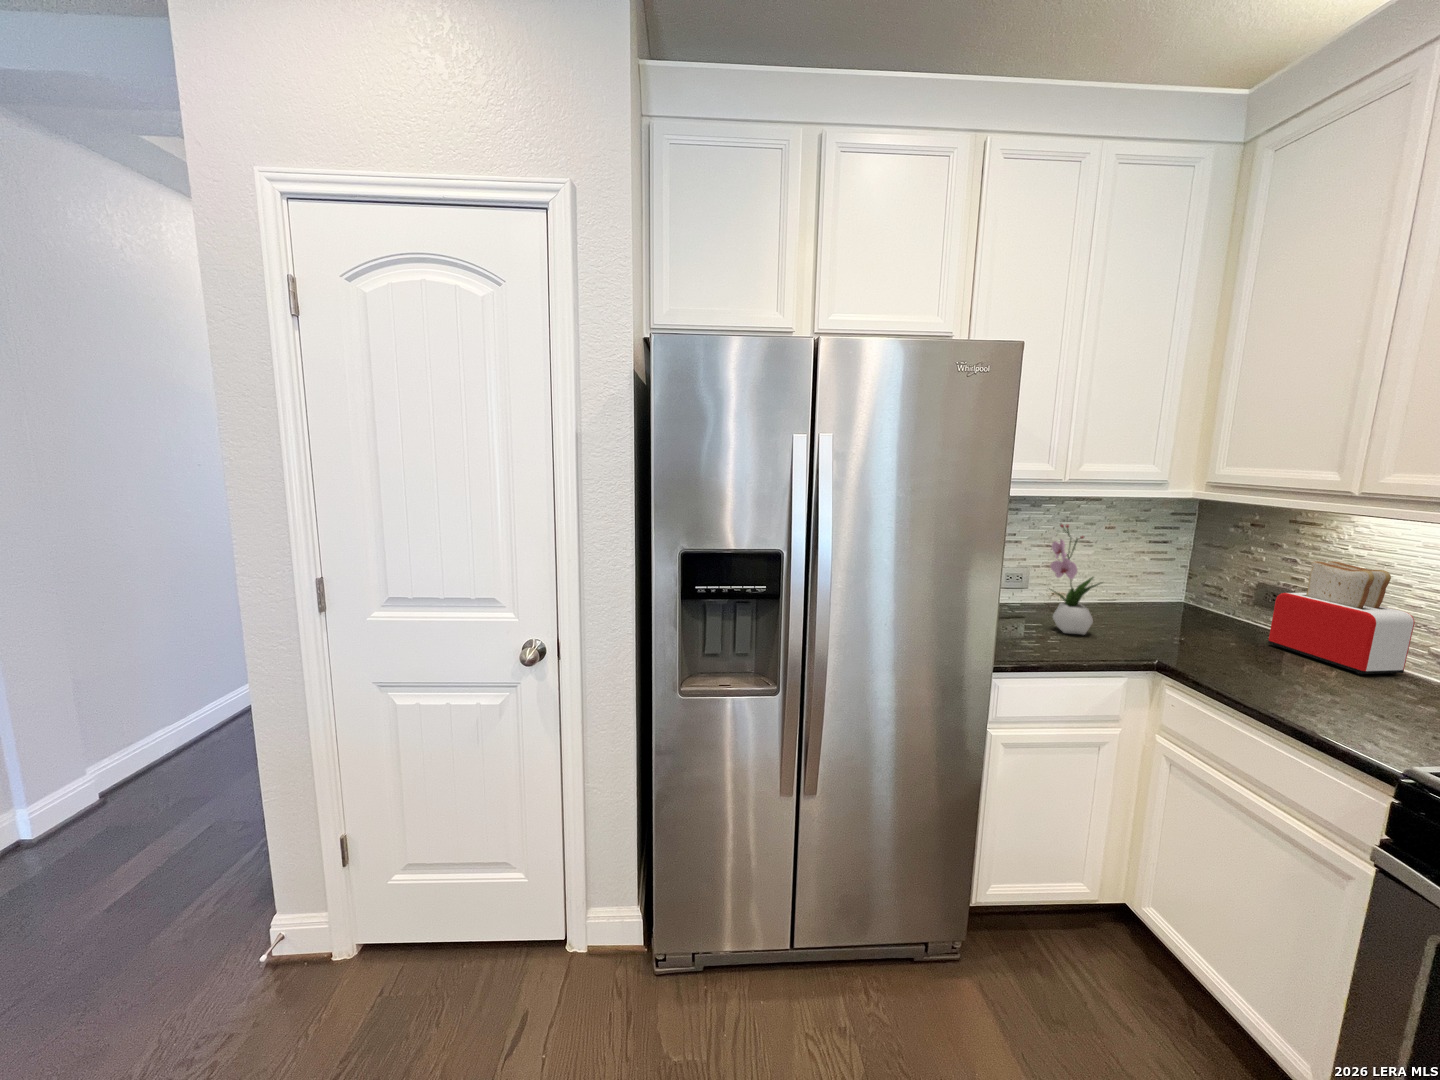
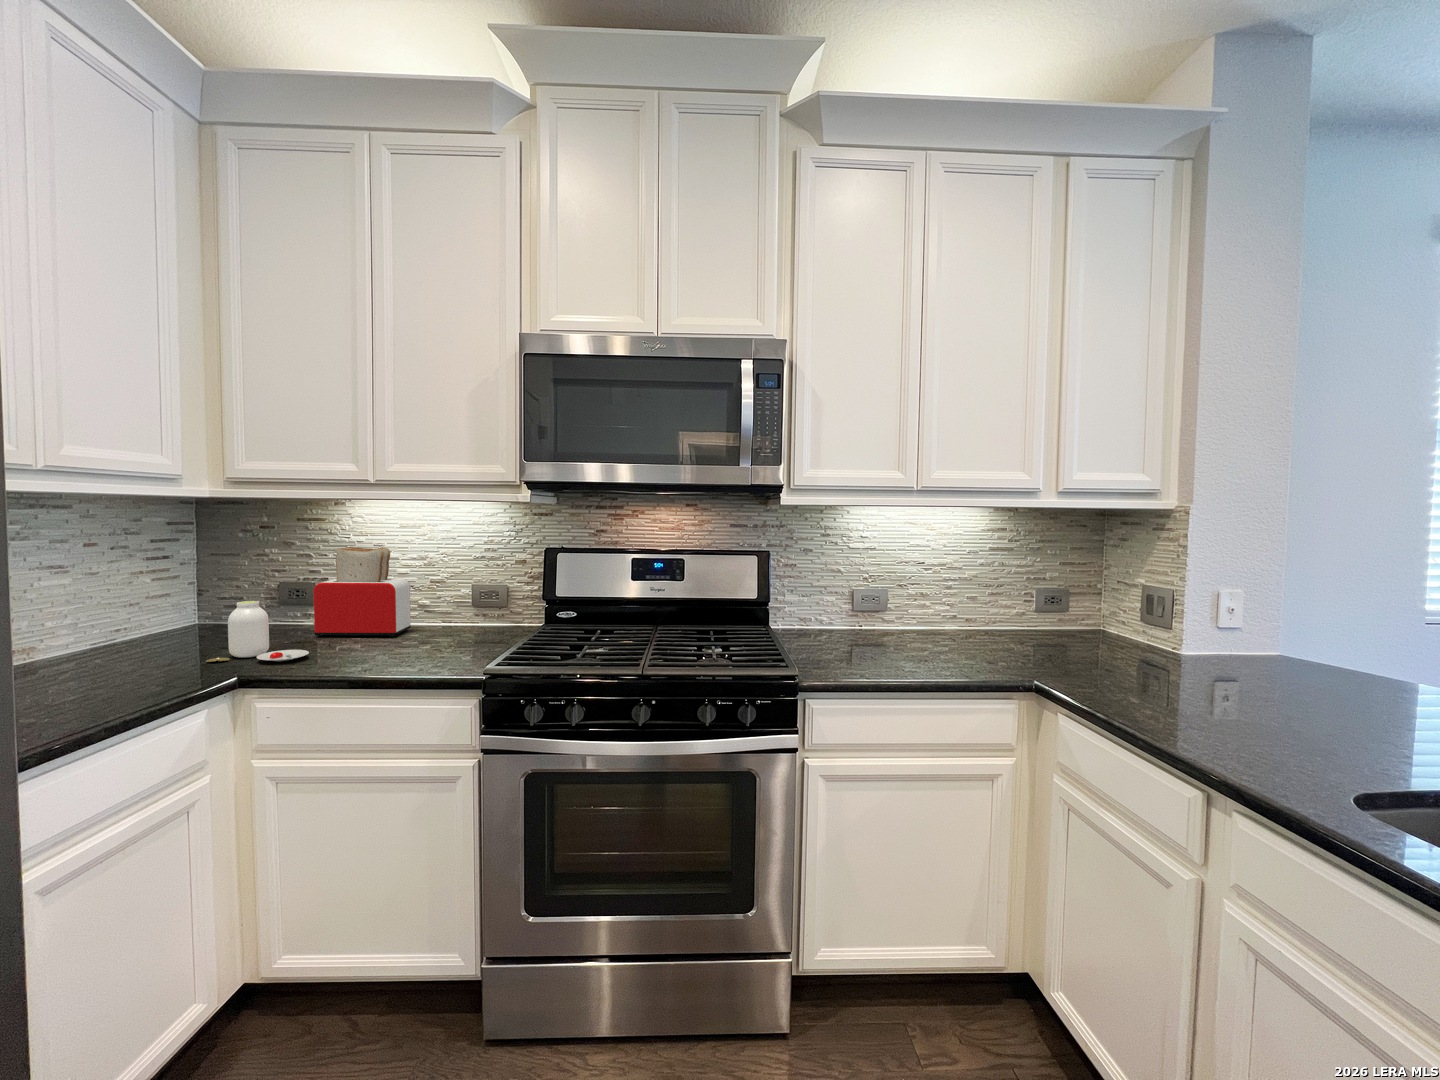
flower arrangement: present [1050,525,1101,635] -> none [74,537,165,687]
jar: none [1140,593,1230,658] -> present [206,601,309,662]

